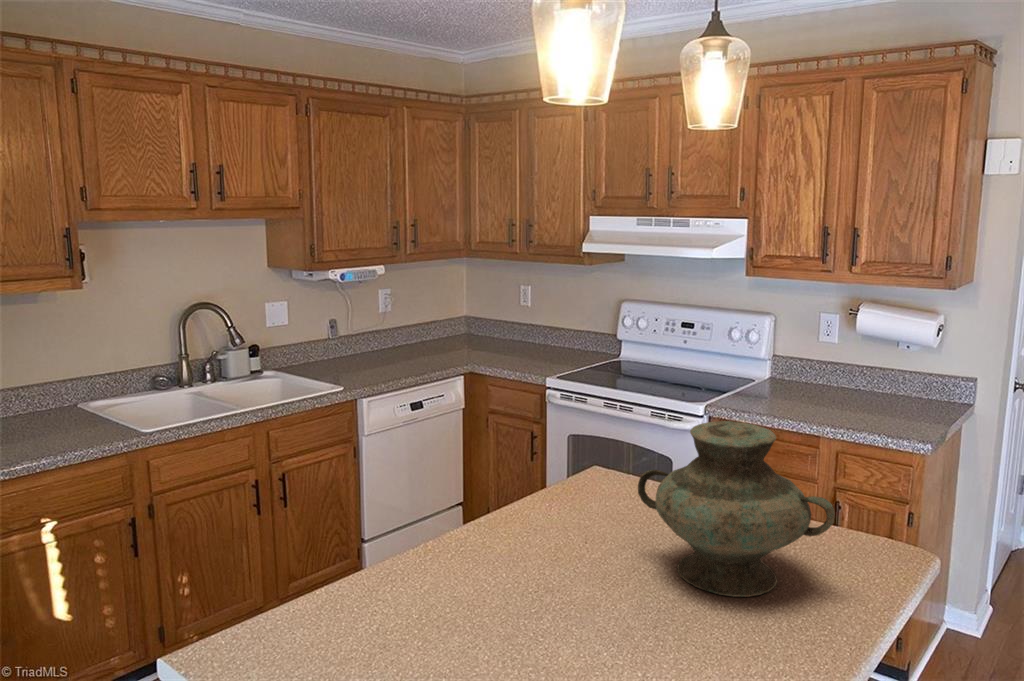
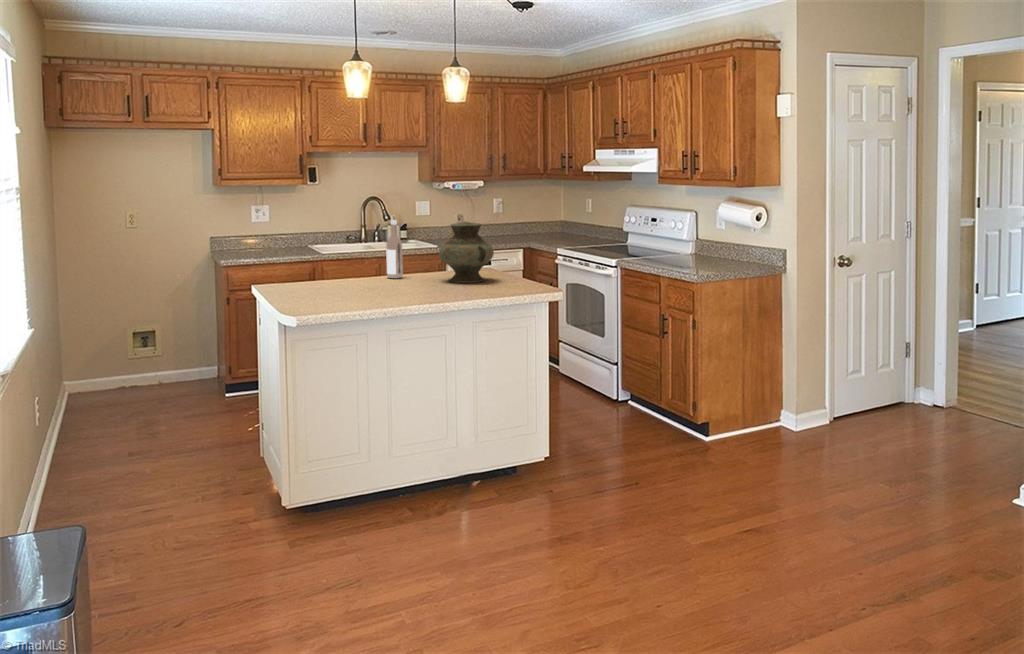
wine bottle: none [501,431,544,594] -> present [386,220,403,278]

